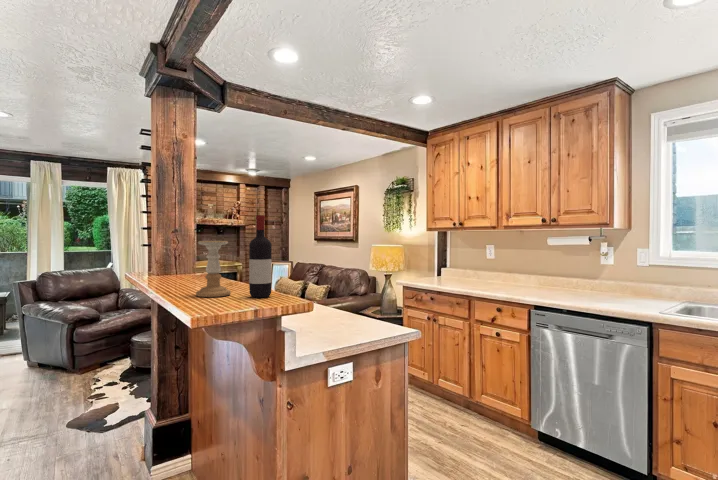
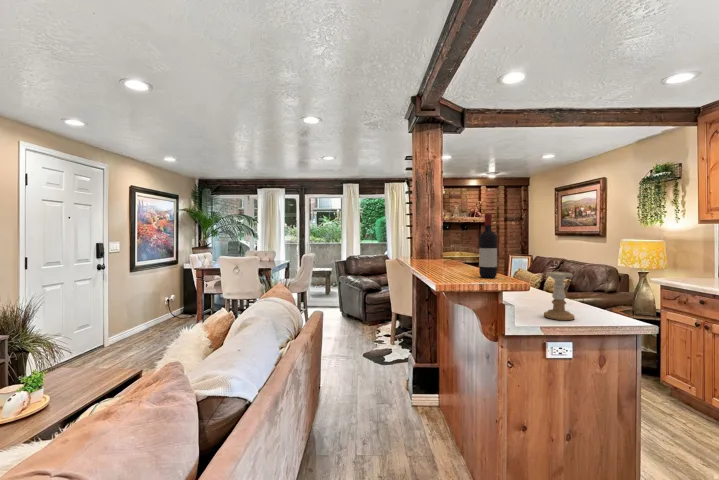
candle holder: present [196,241,231,297] -> present [544,272,575,320]

